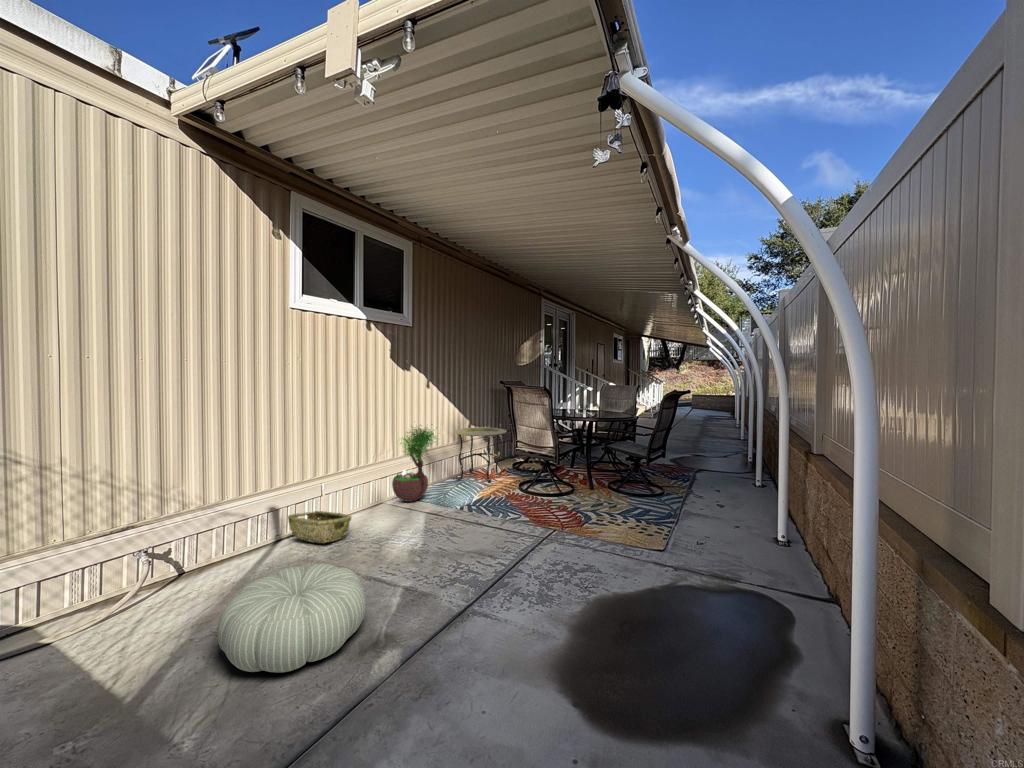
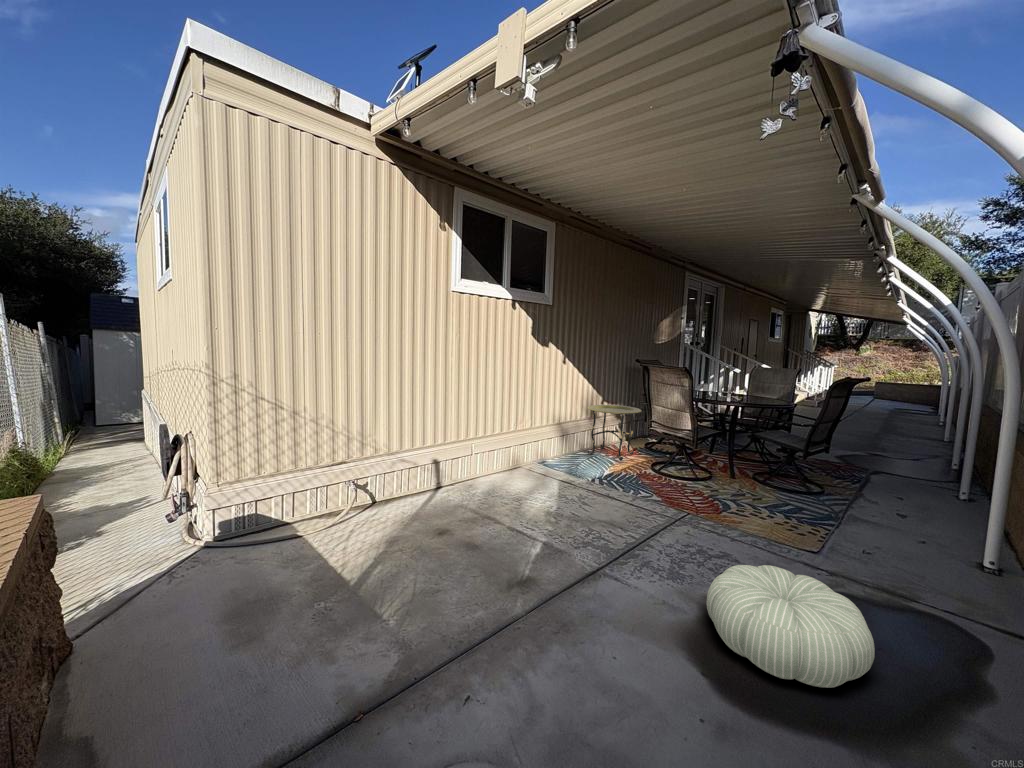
potted tree: present [392,427,437,502] -> none [529,395,575,470]
woven basket: present [288,511,351,543] -> none [446,468,497,496]
pouf: present [218,563,366,673] -> present [706,565,875,688]

